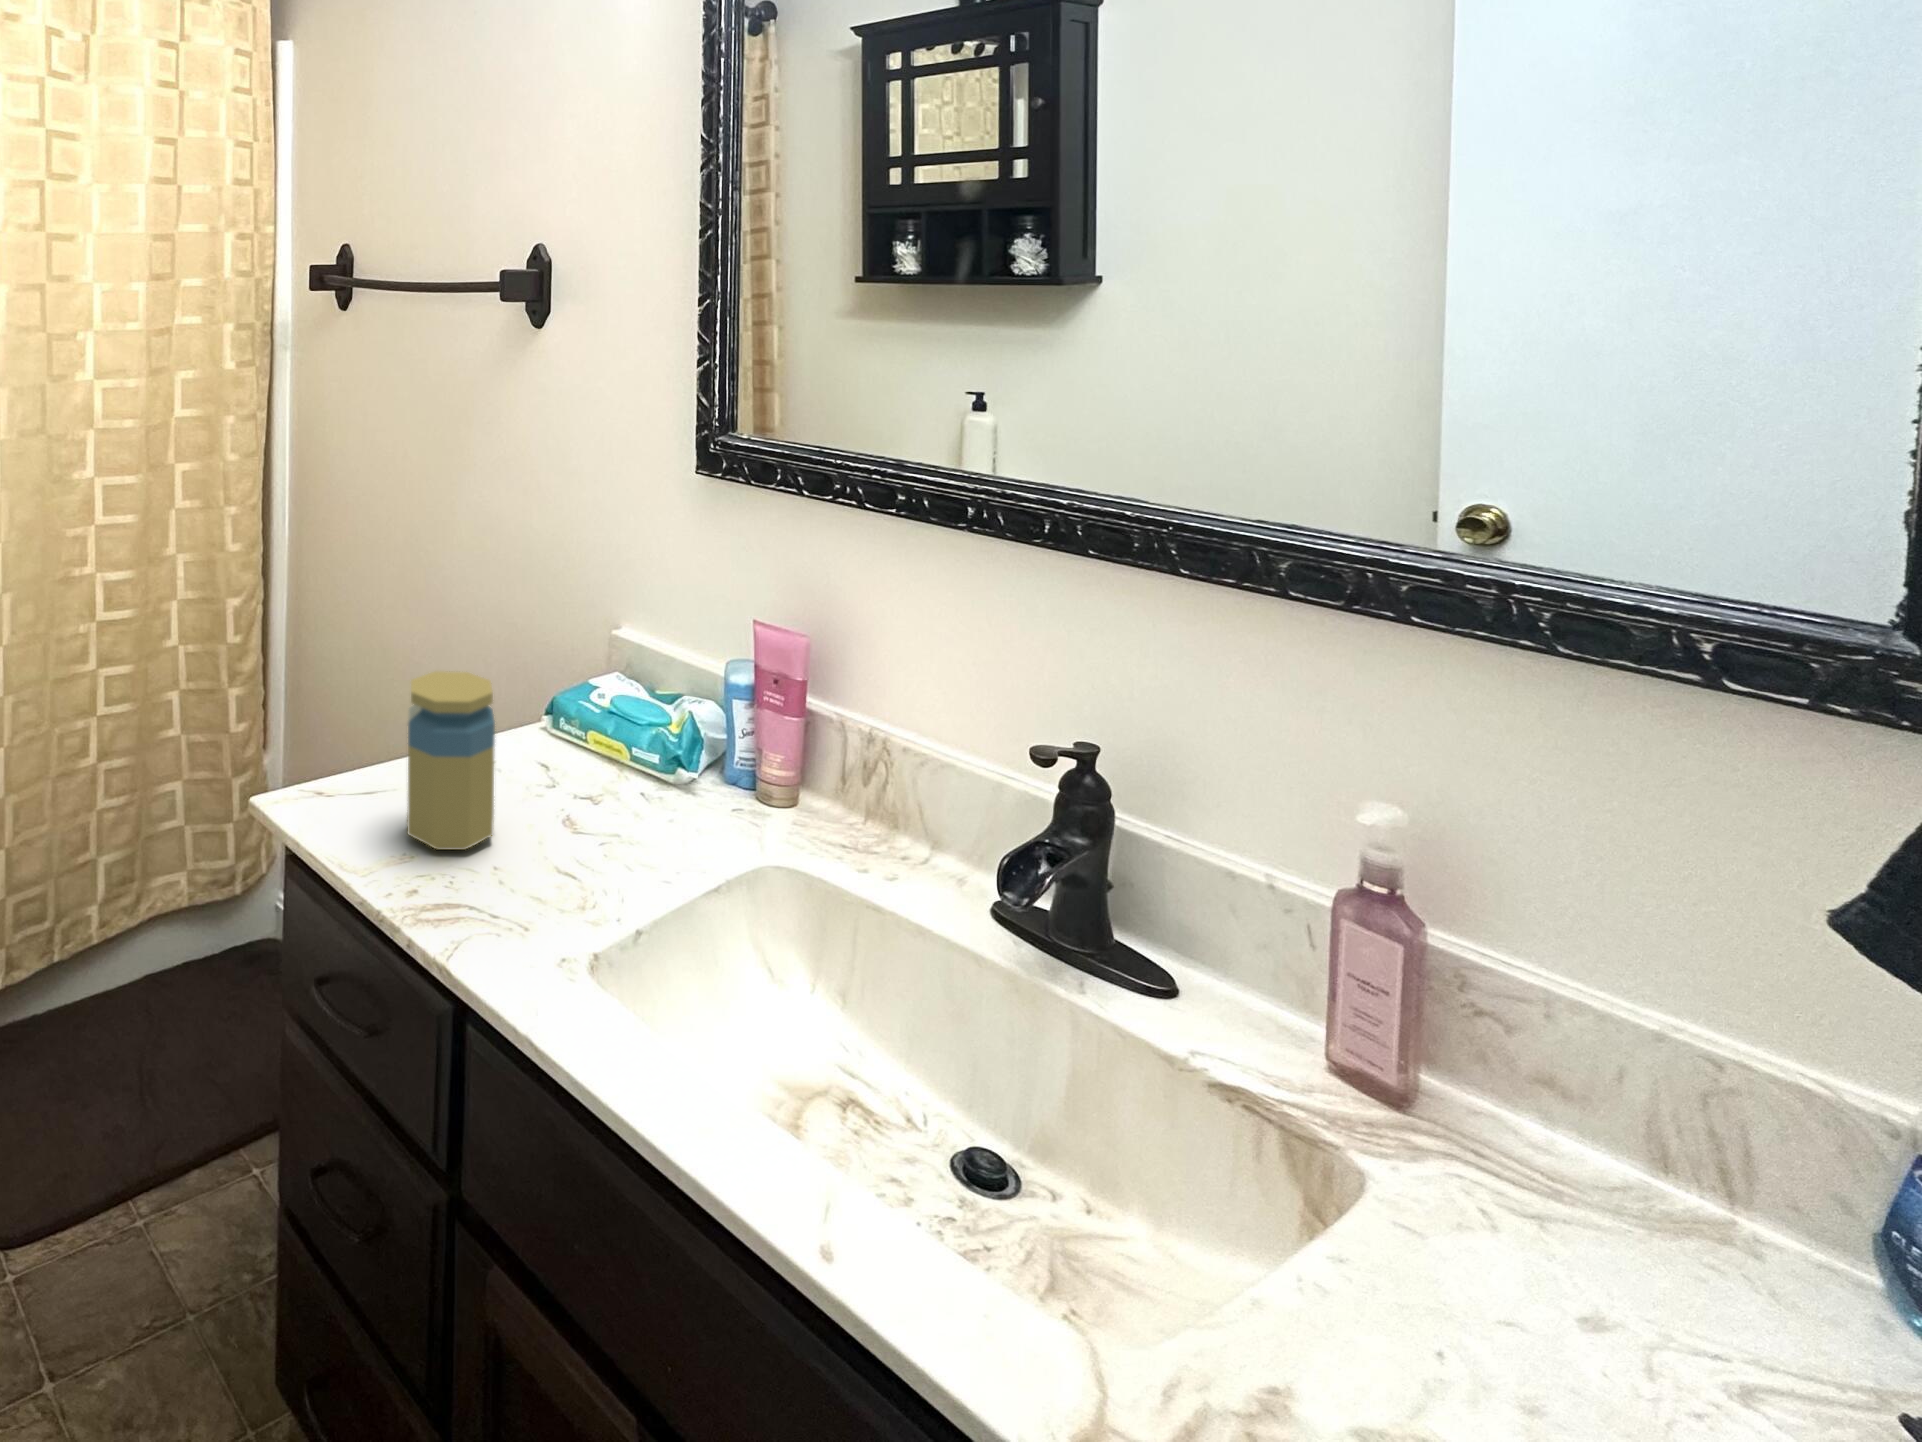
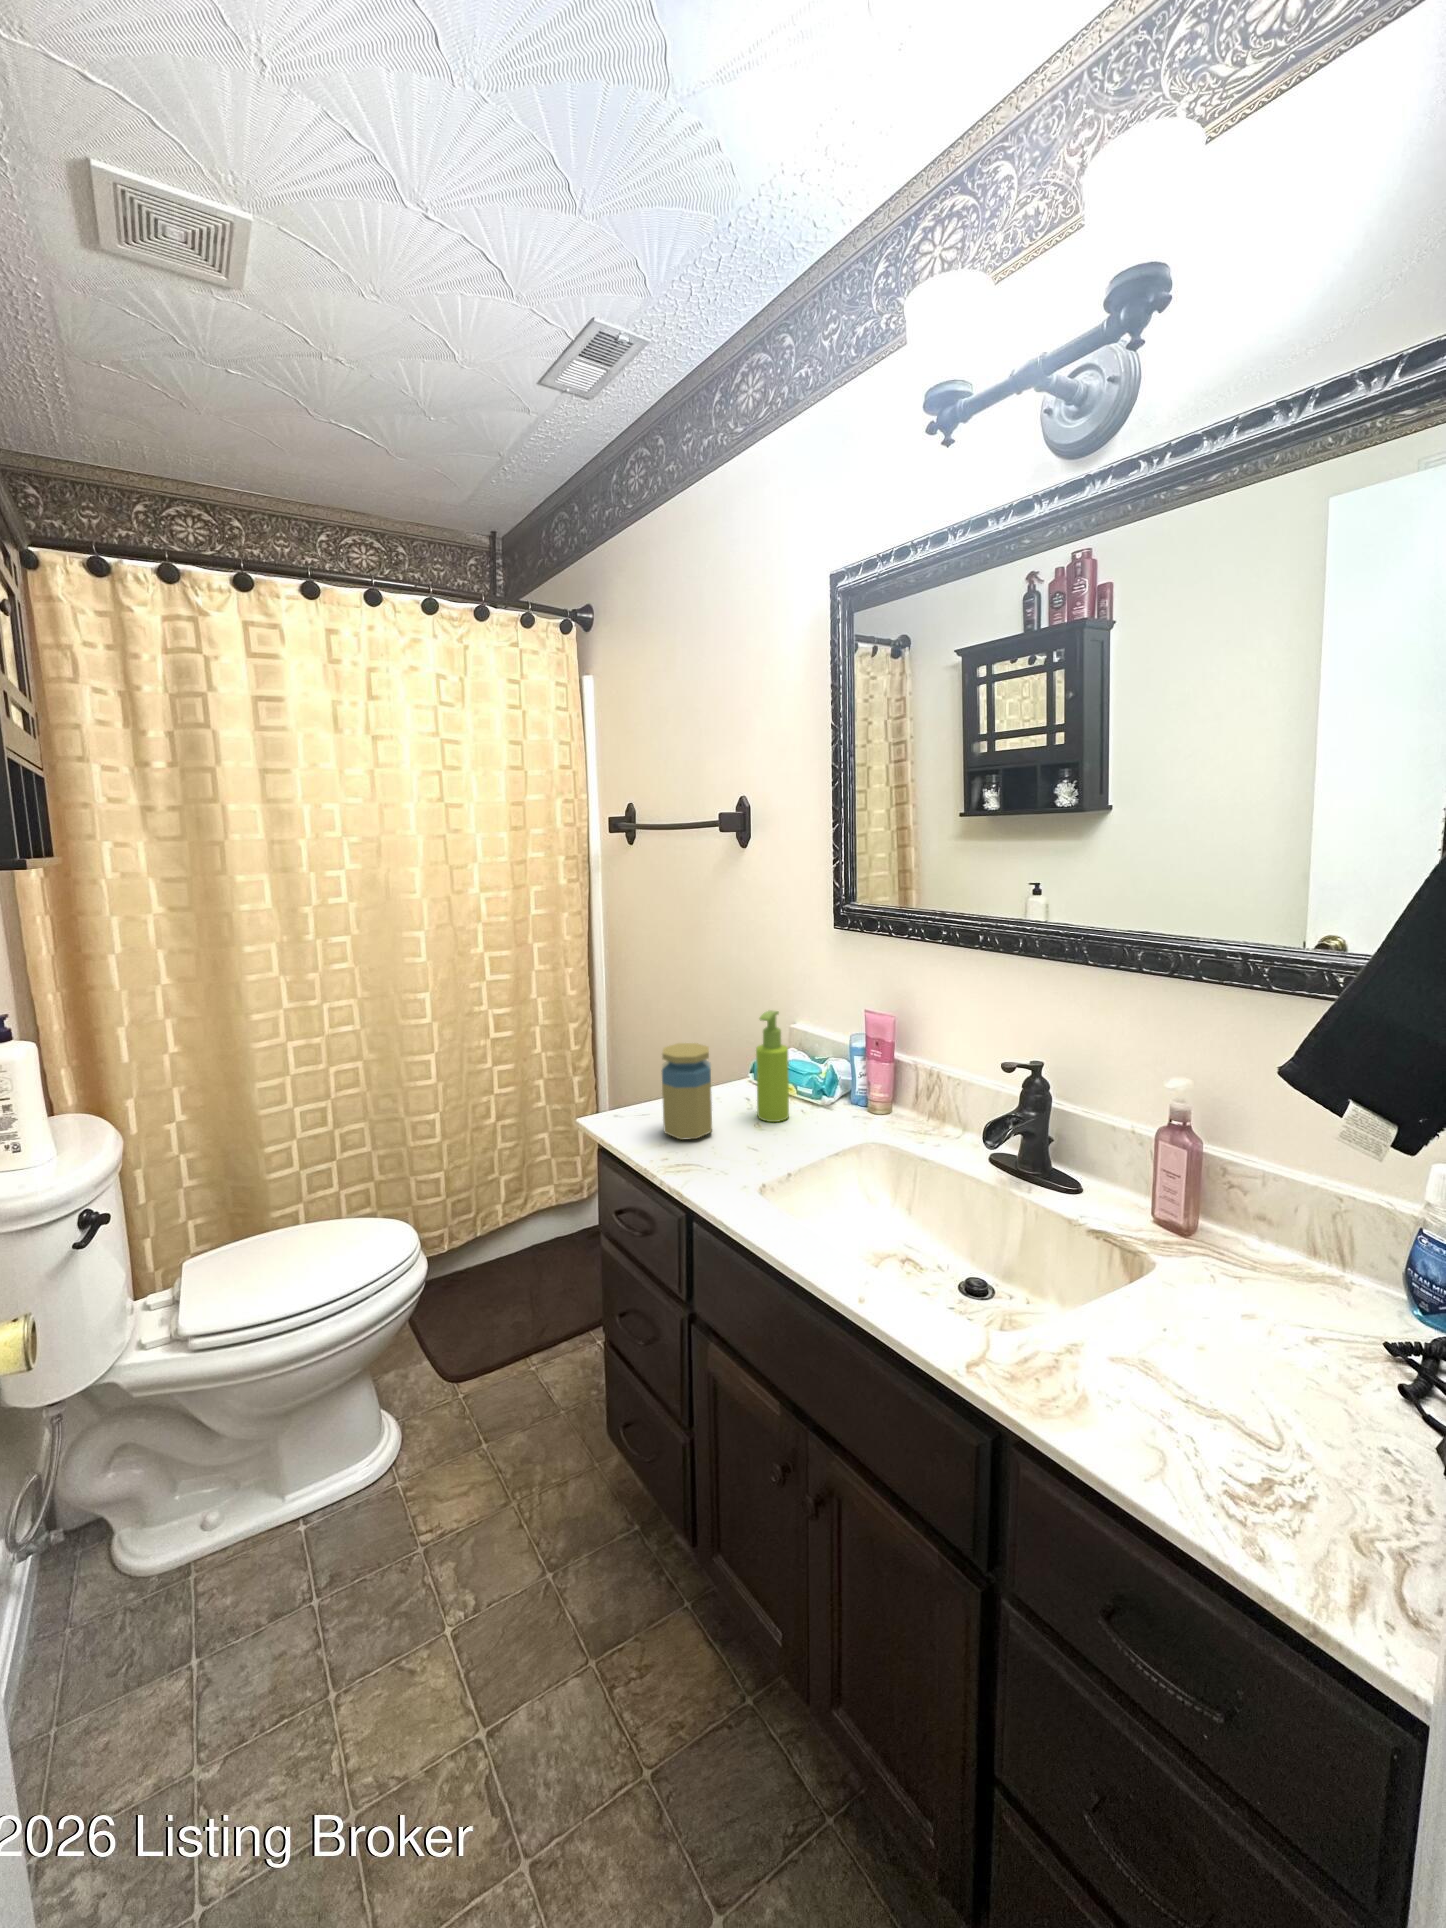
soap dispenser: none [567,616,625,817] -> present [756,1010,789,1122]

